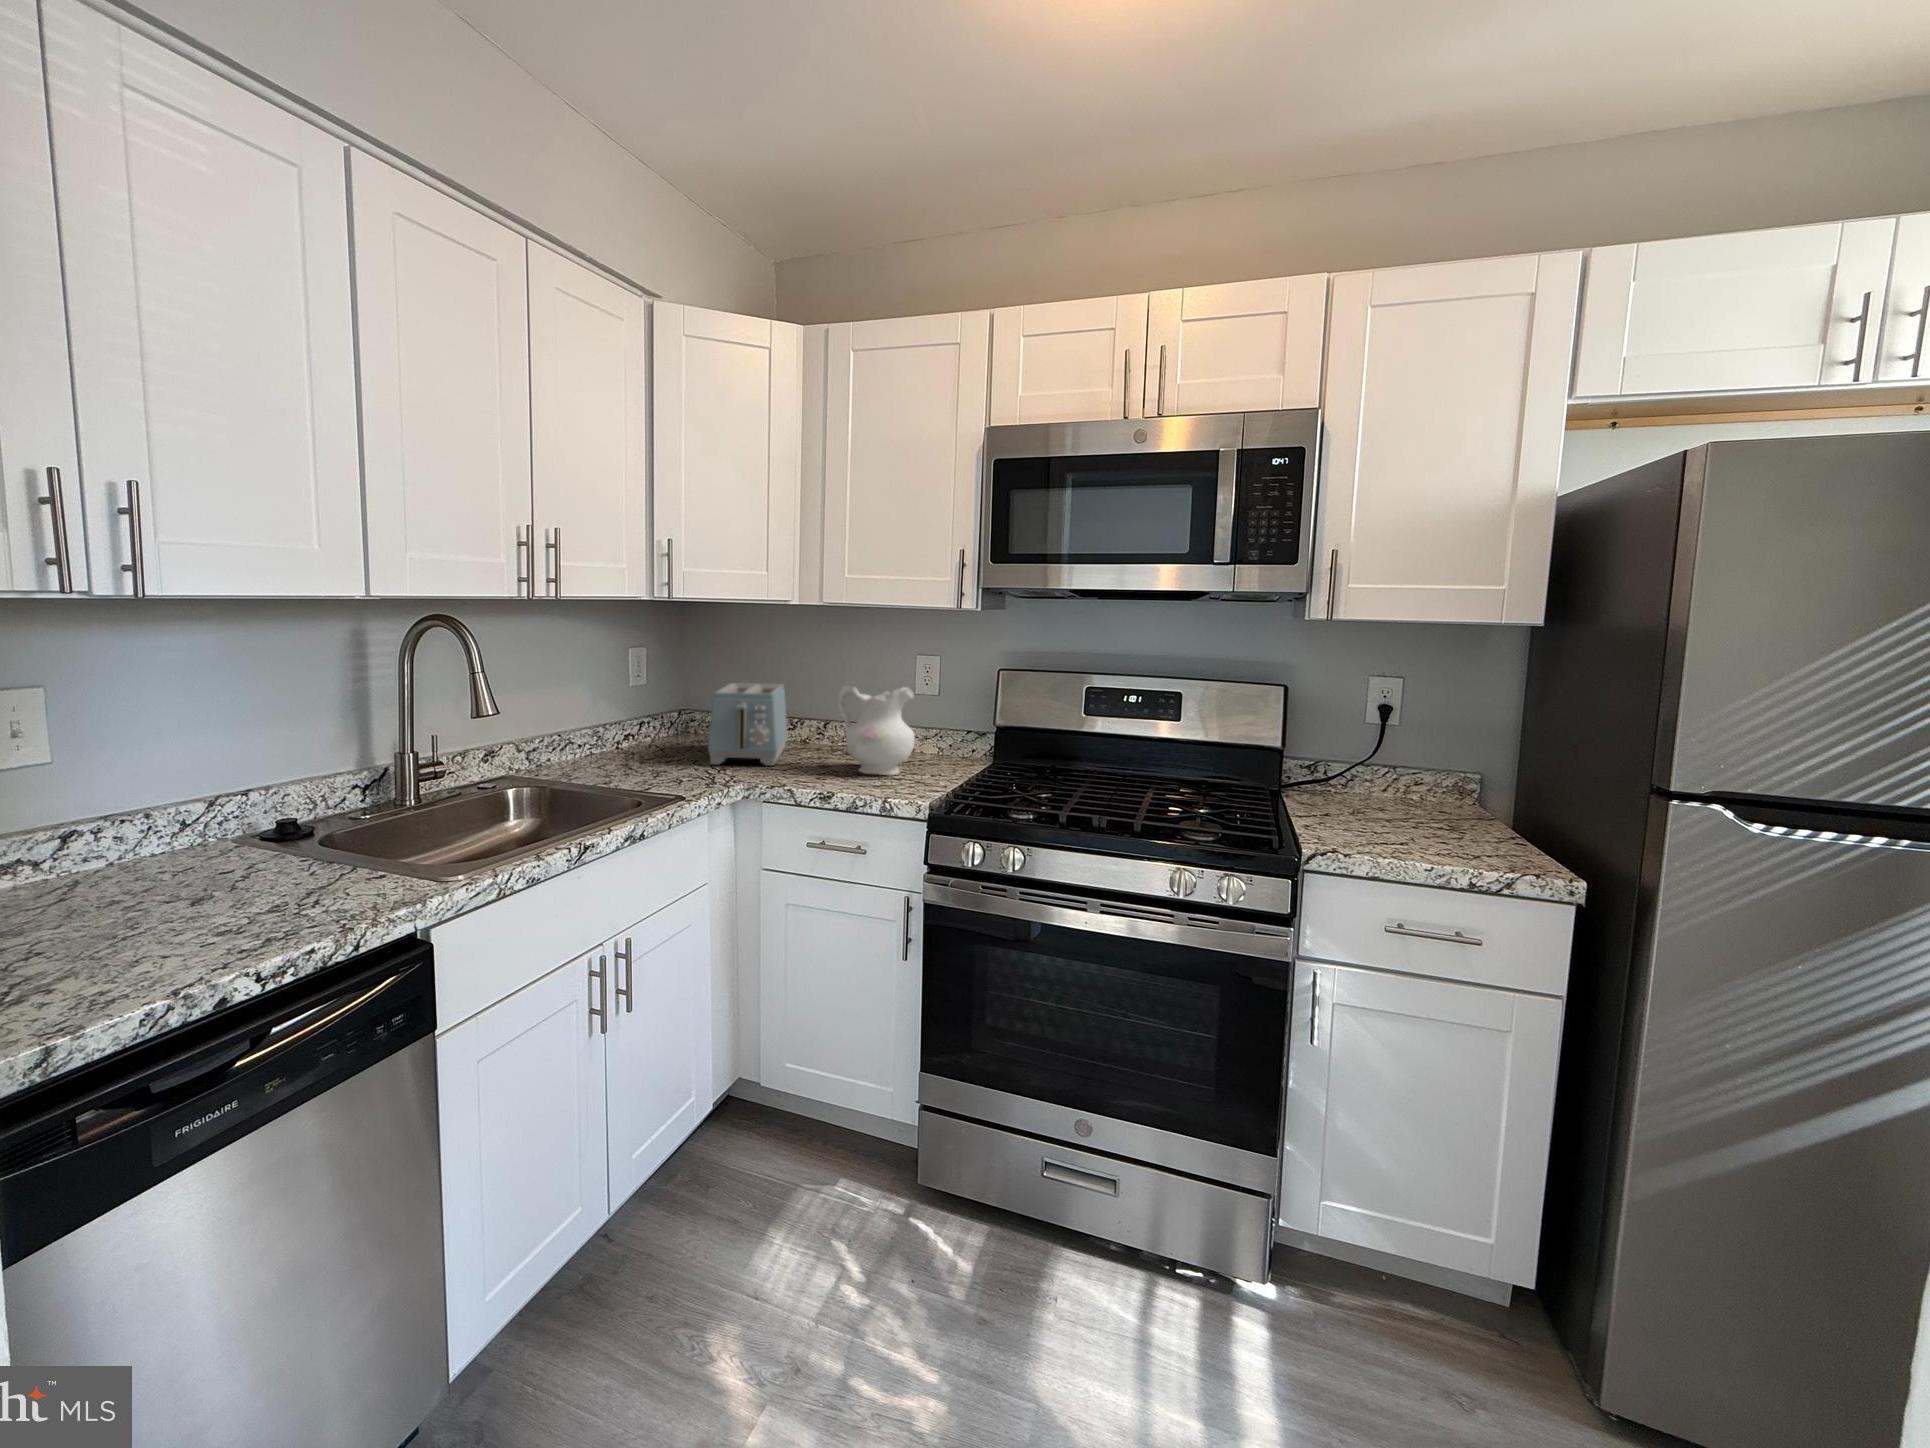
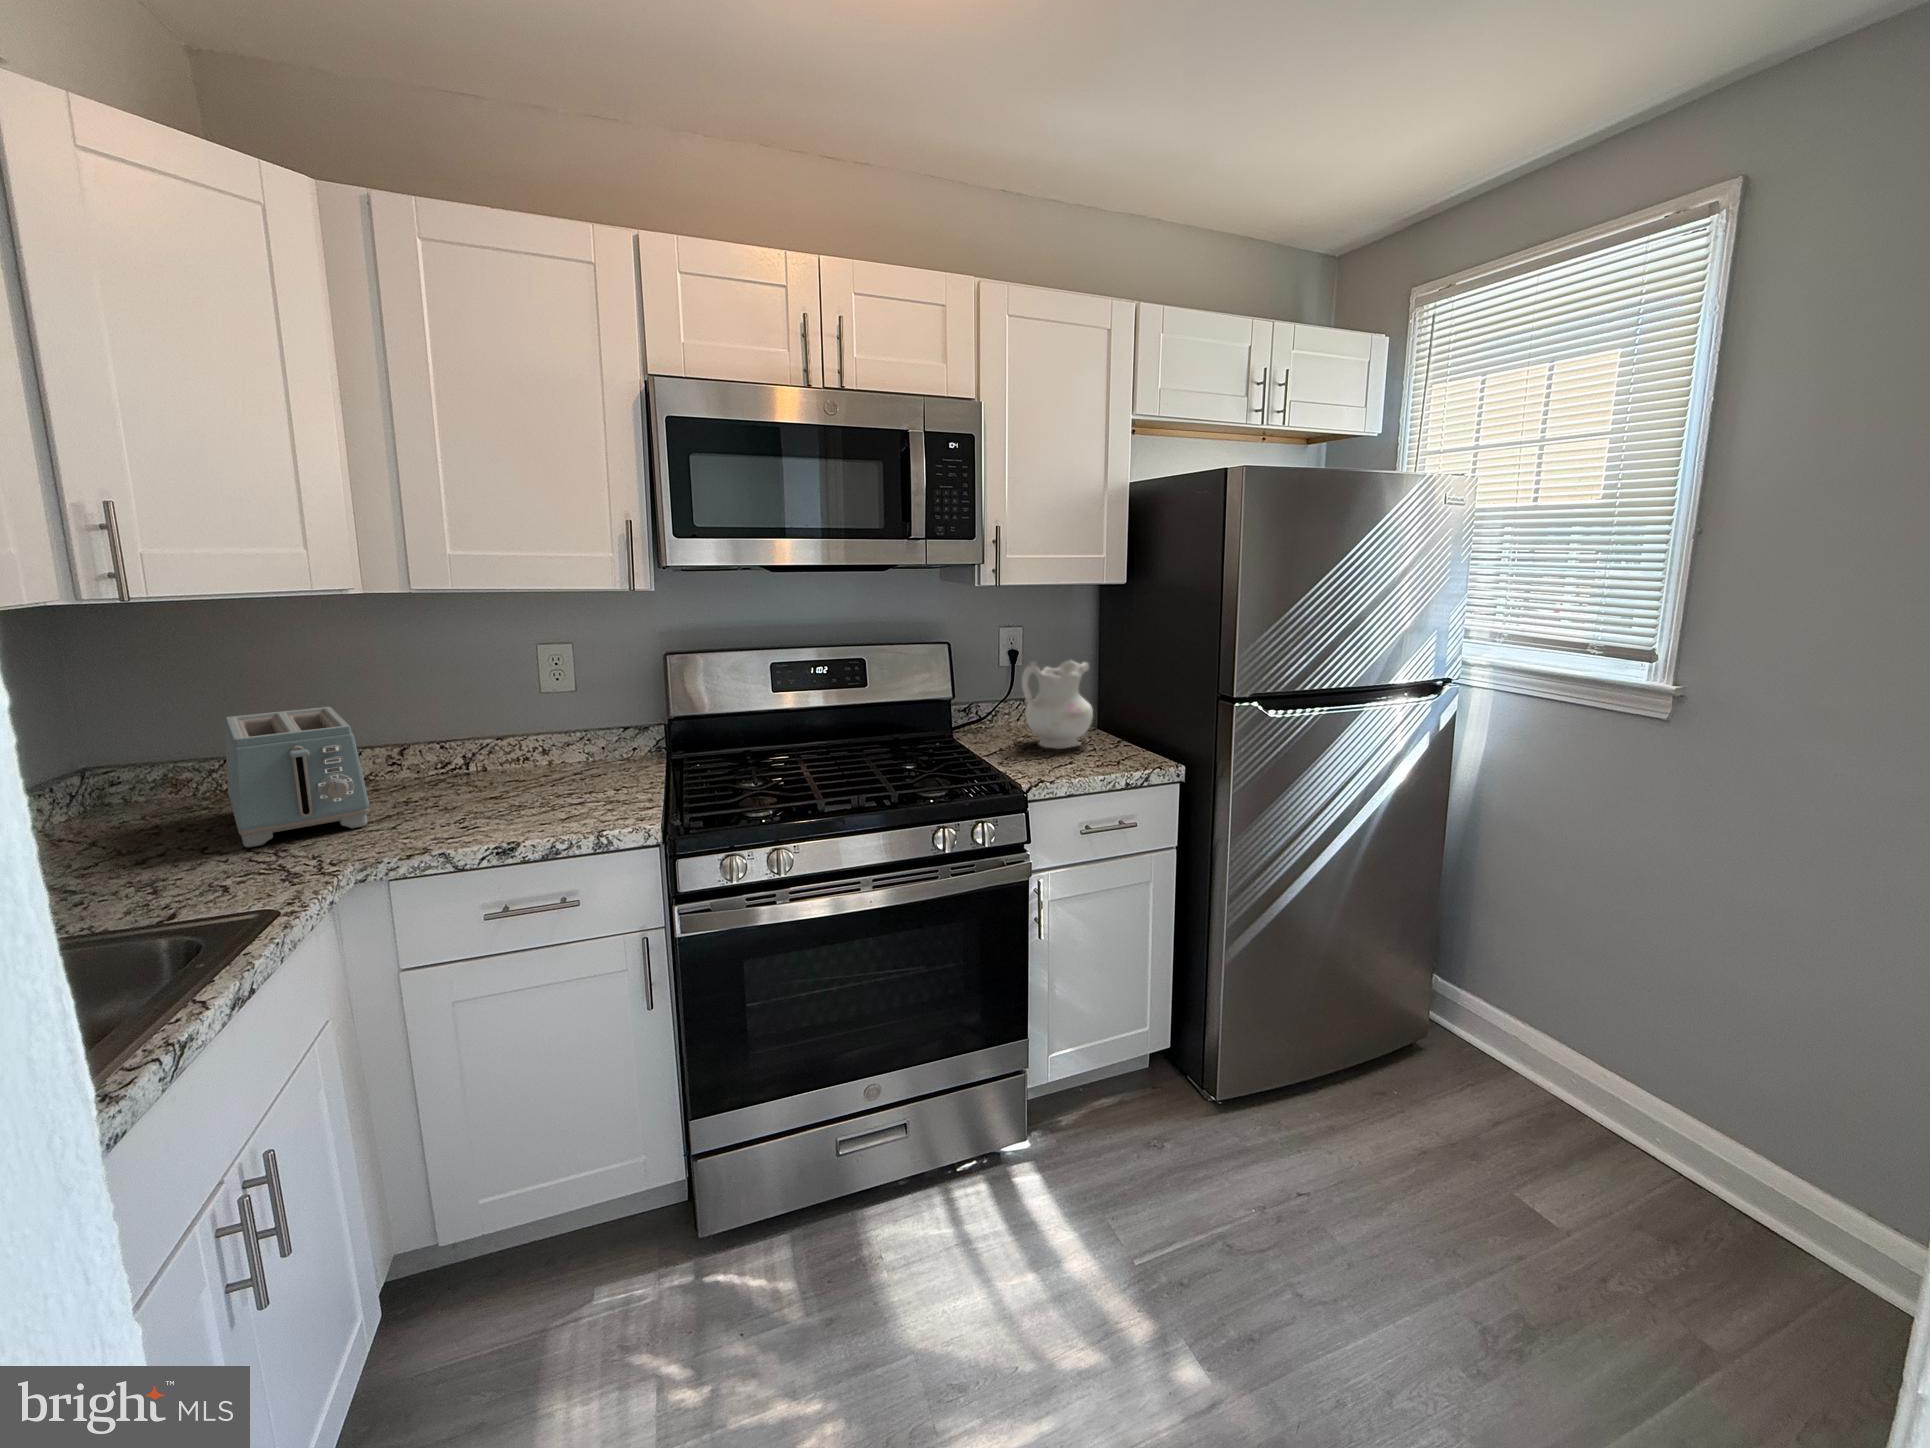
ceramic pitcher: present [839,682,914,775] -> present [1022,660,1093,749]

